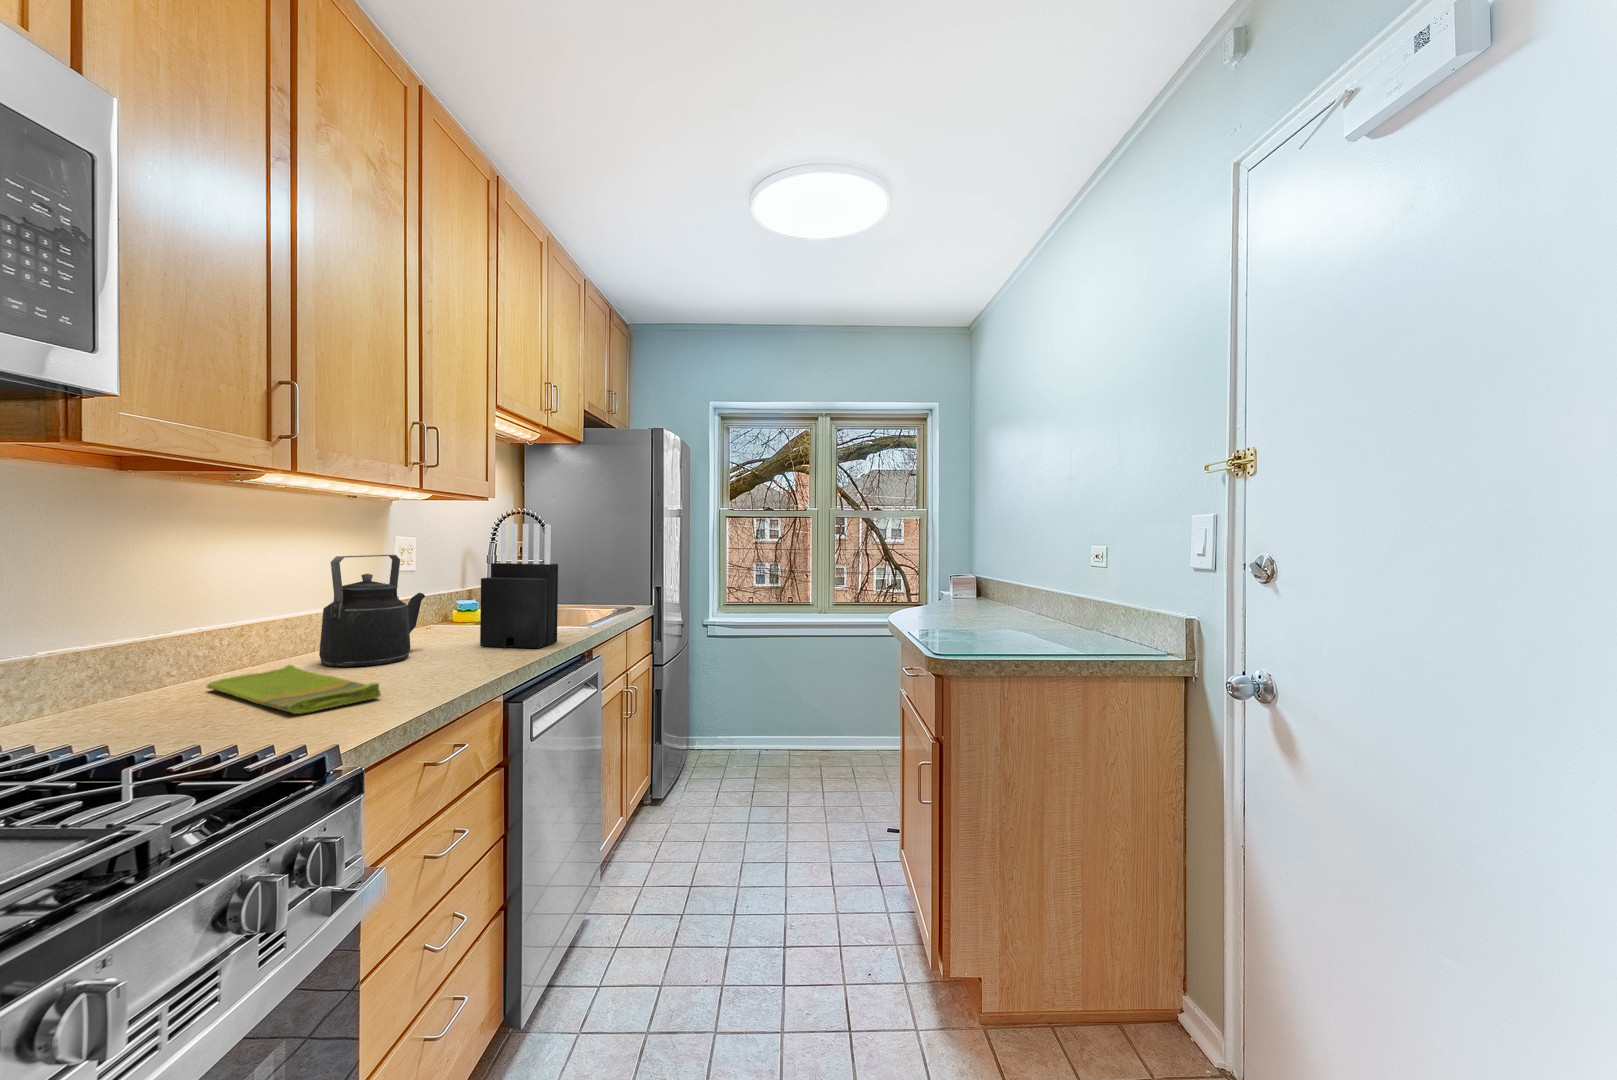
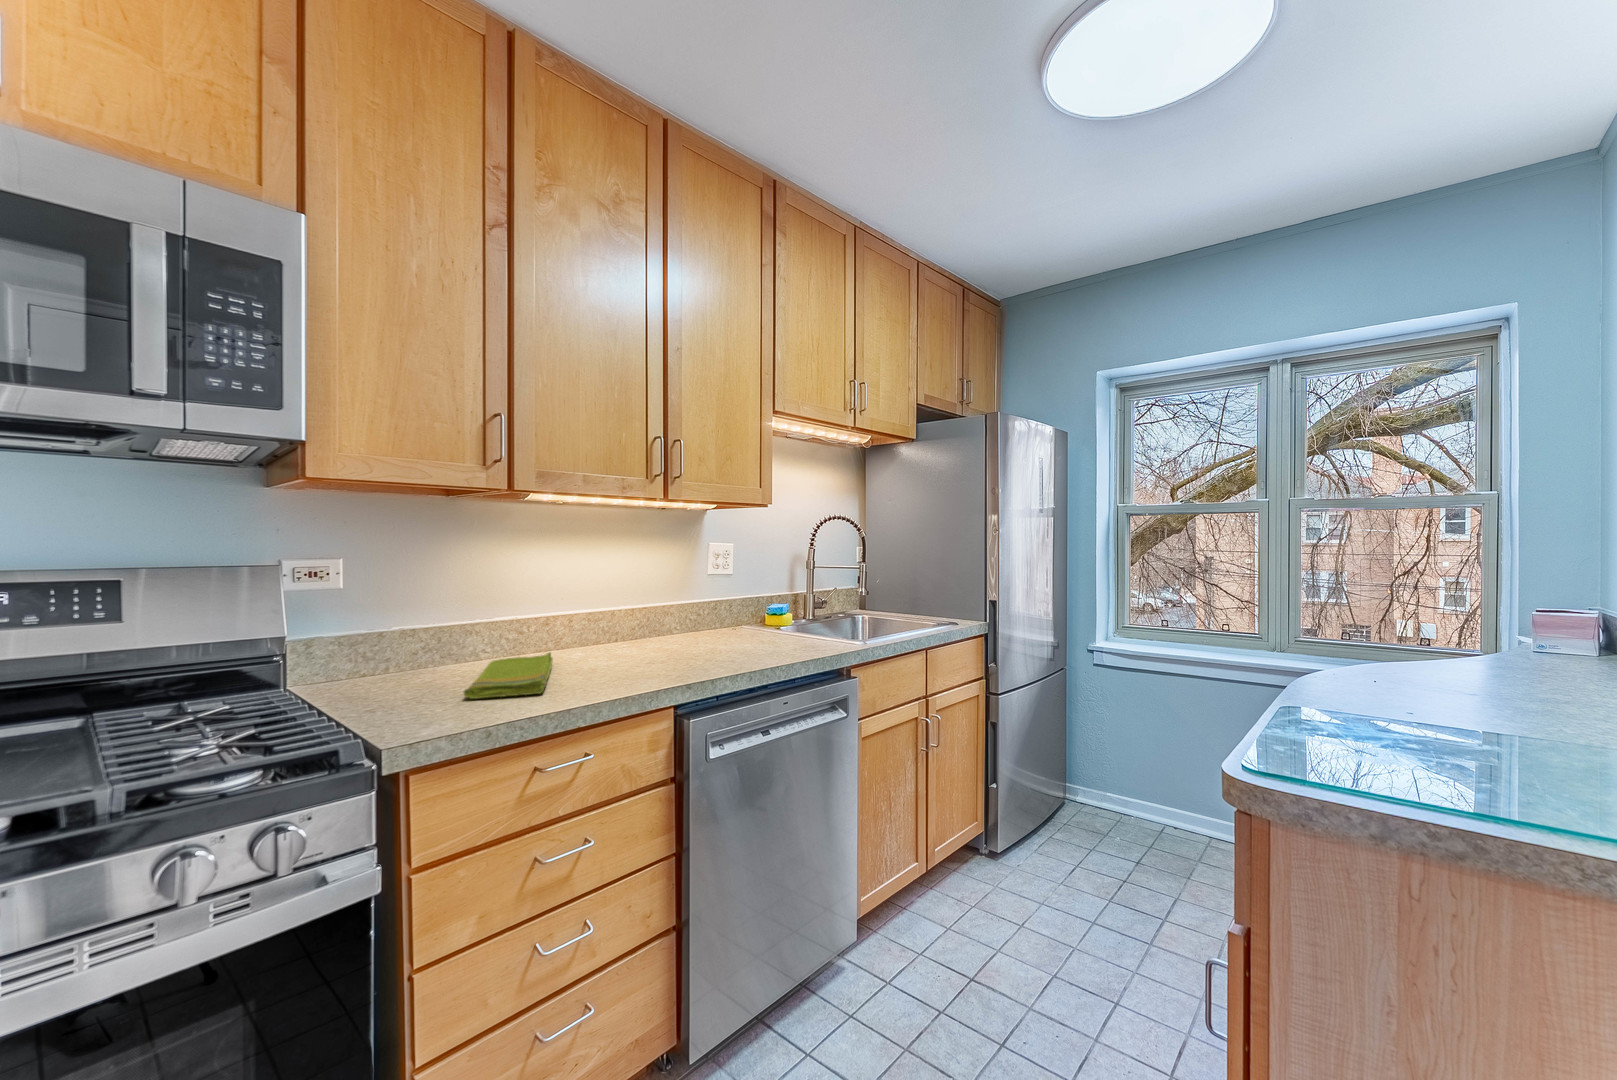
knife block: present [480,523,558,648] -> none [727,529,795,661]
kettle: present [319,555,425,667] -> none [591,560,689,660]

